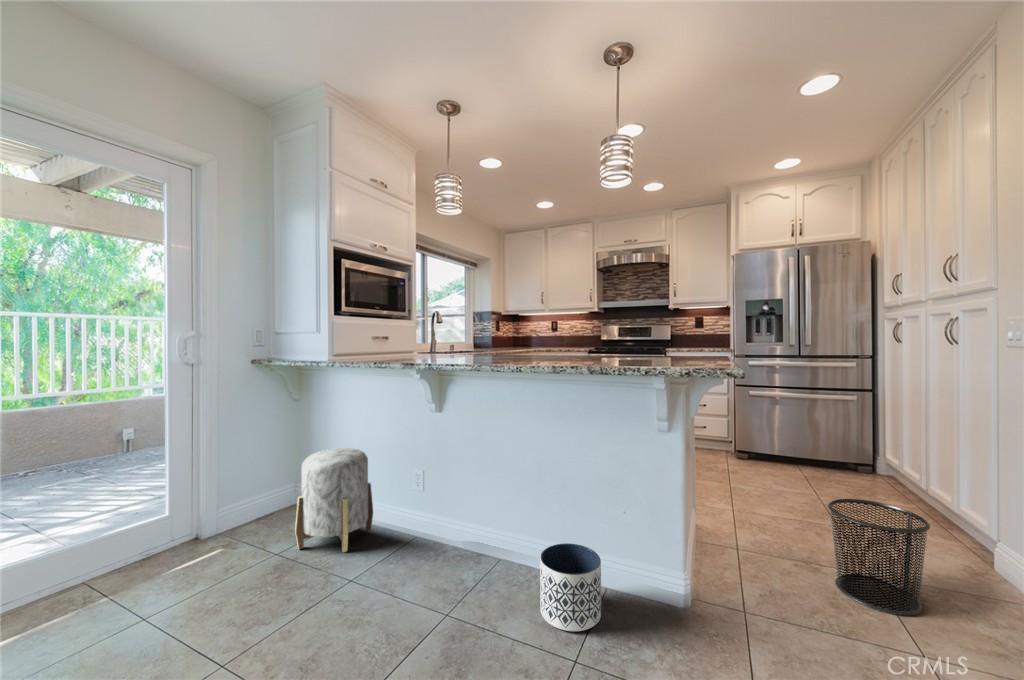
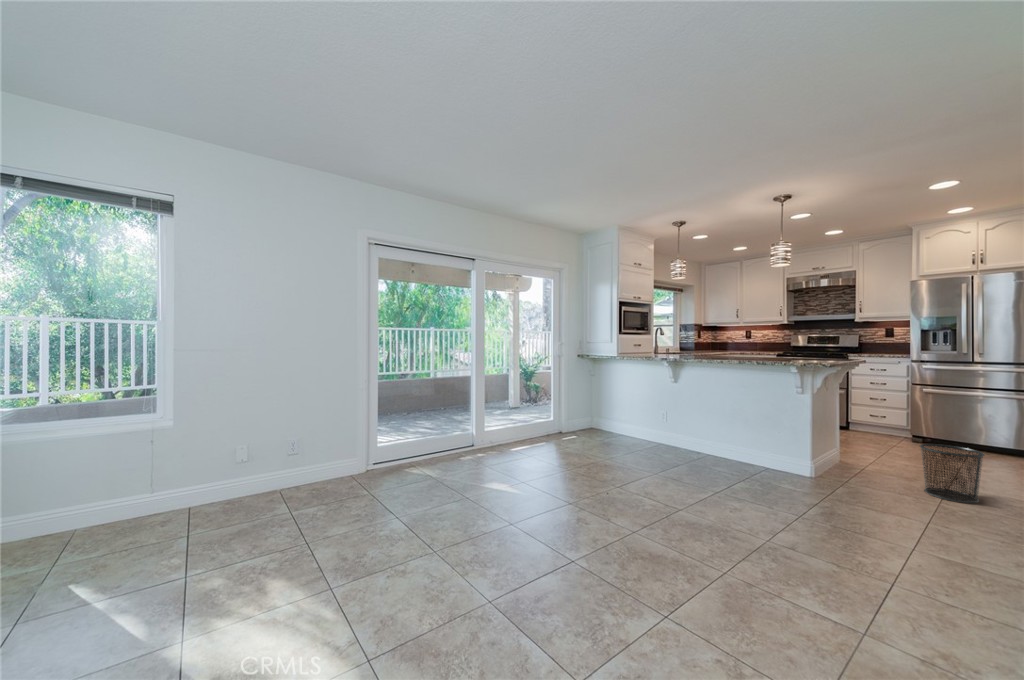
stool: present [295,448,373,552] -> none [602,398,636,445]
planter: present [540,543,601,631] -> none [731,444,763,477]

